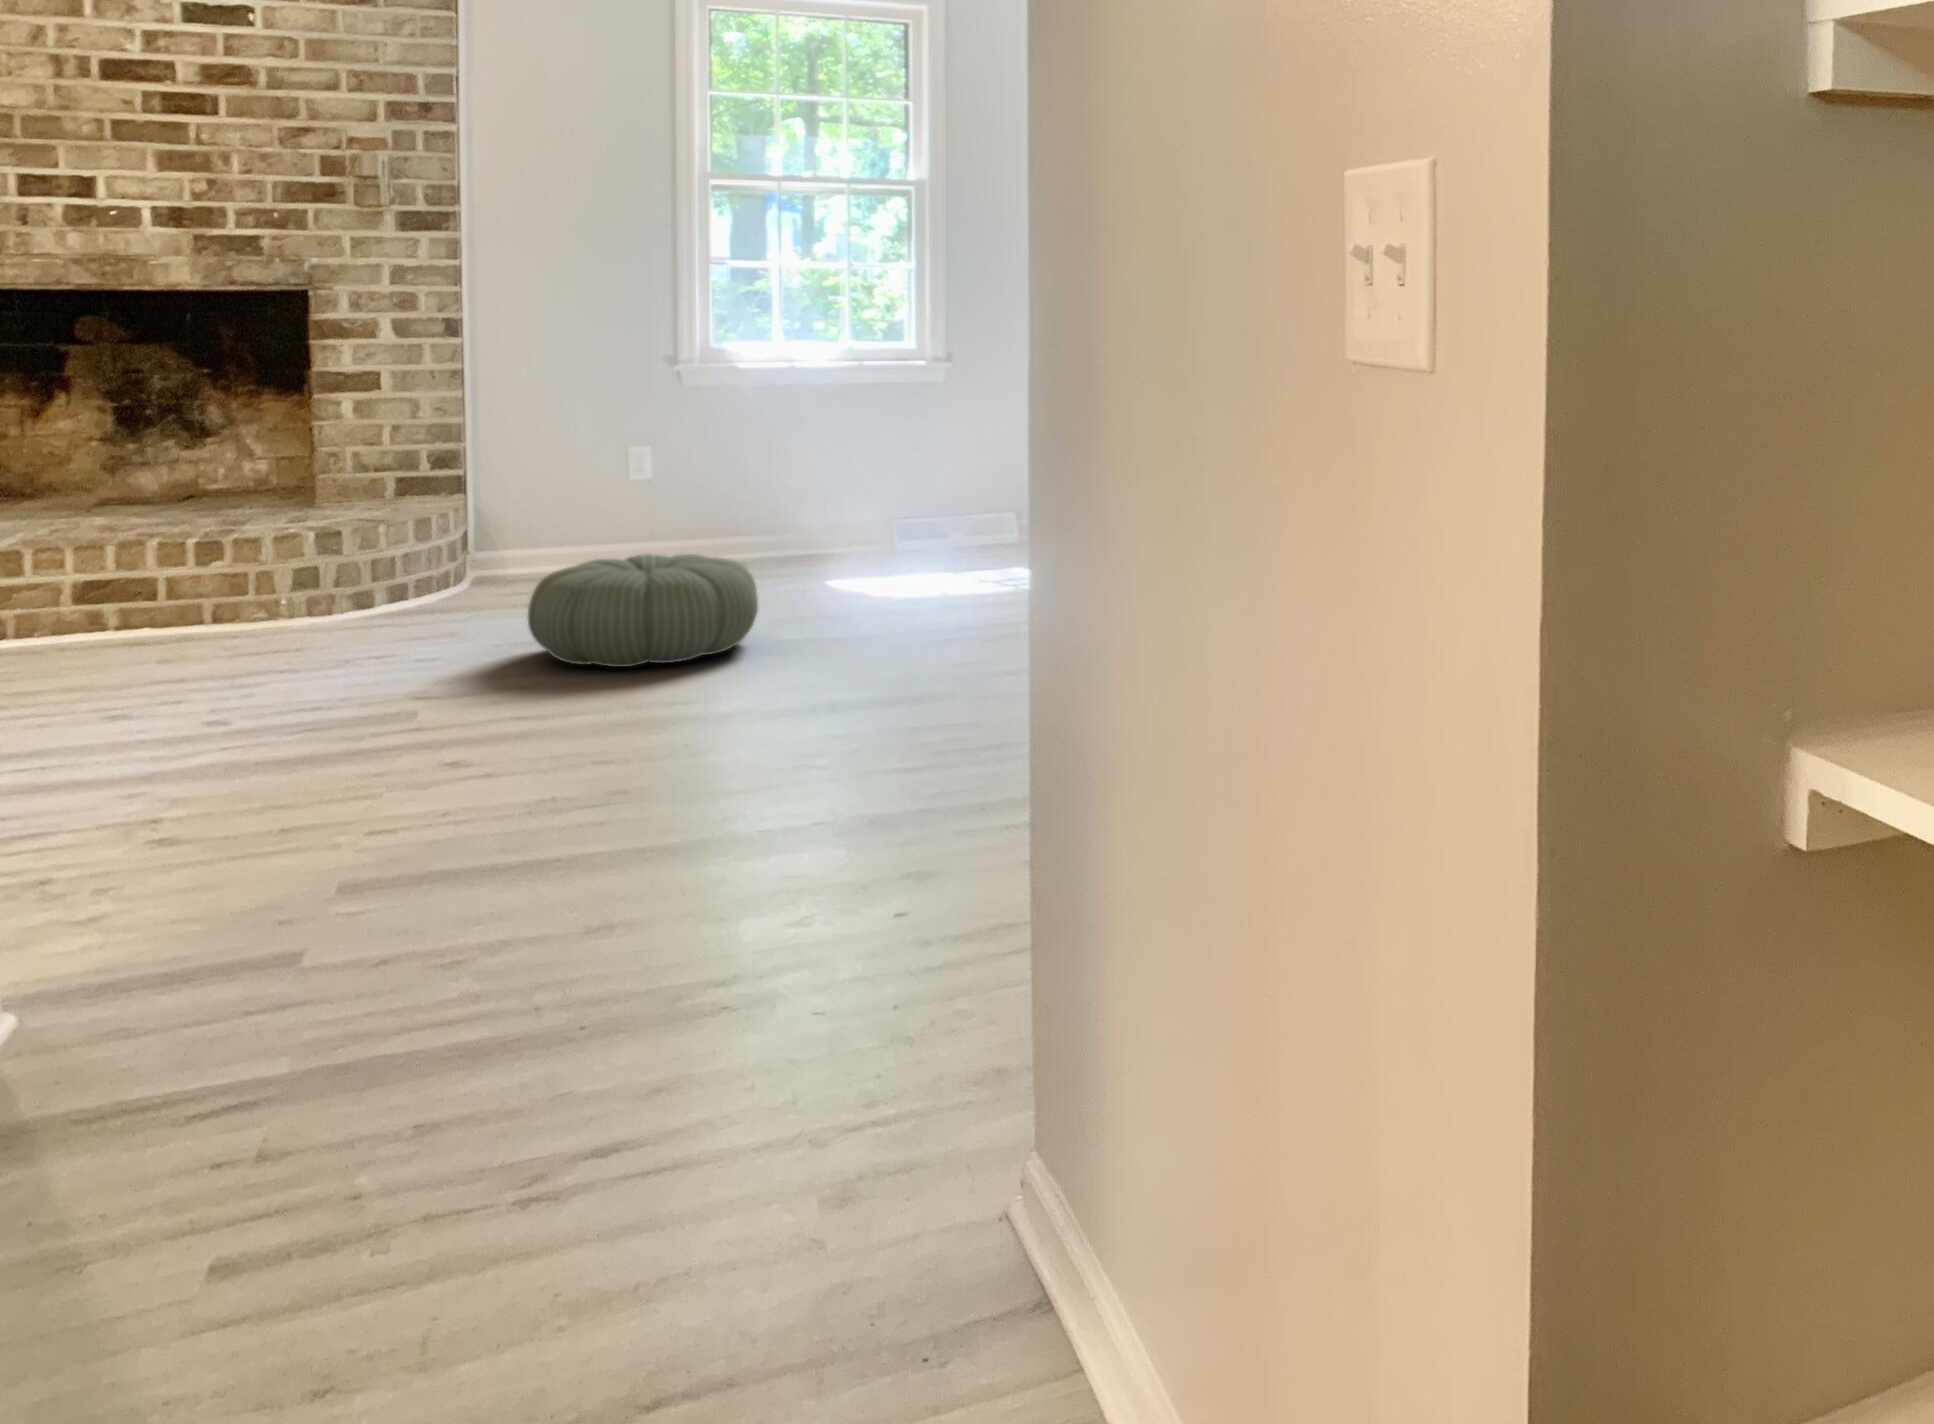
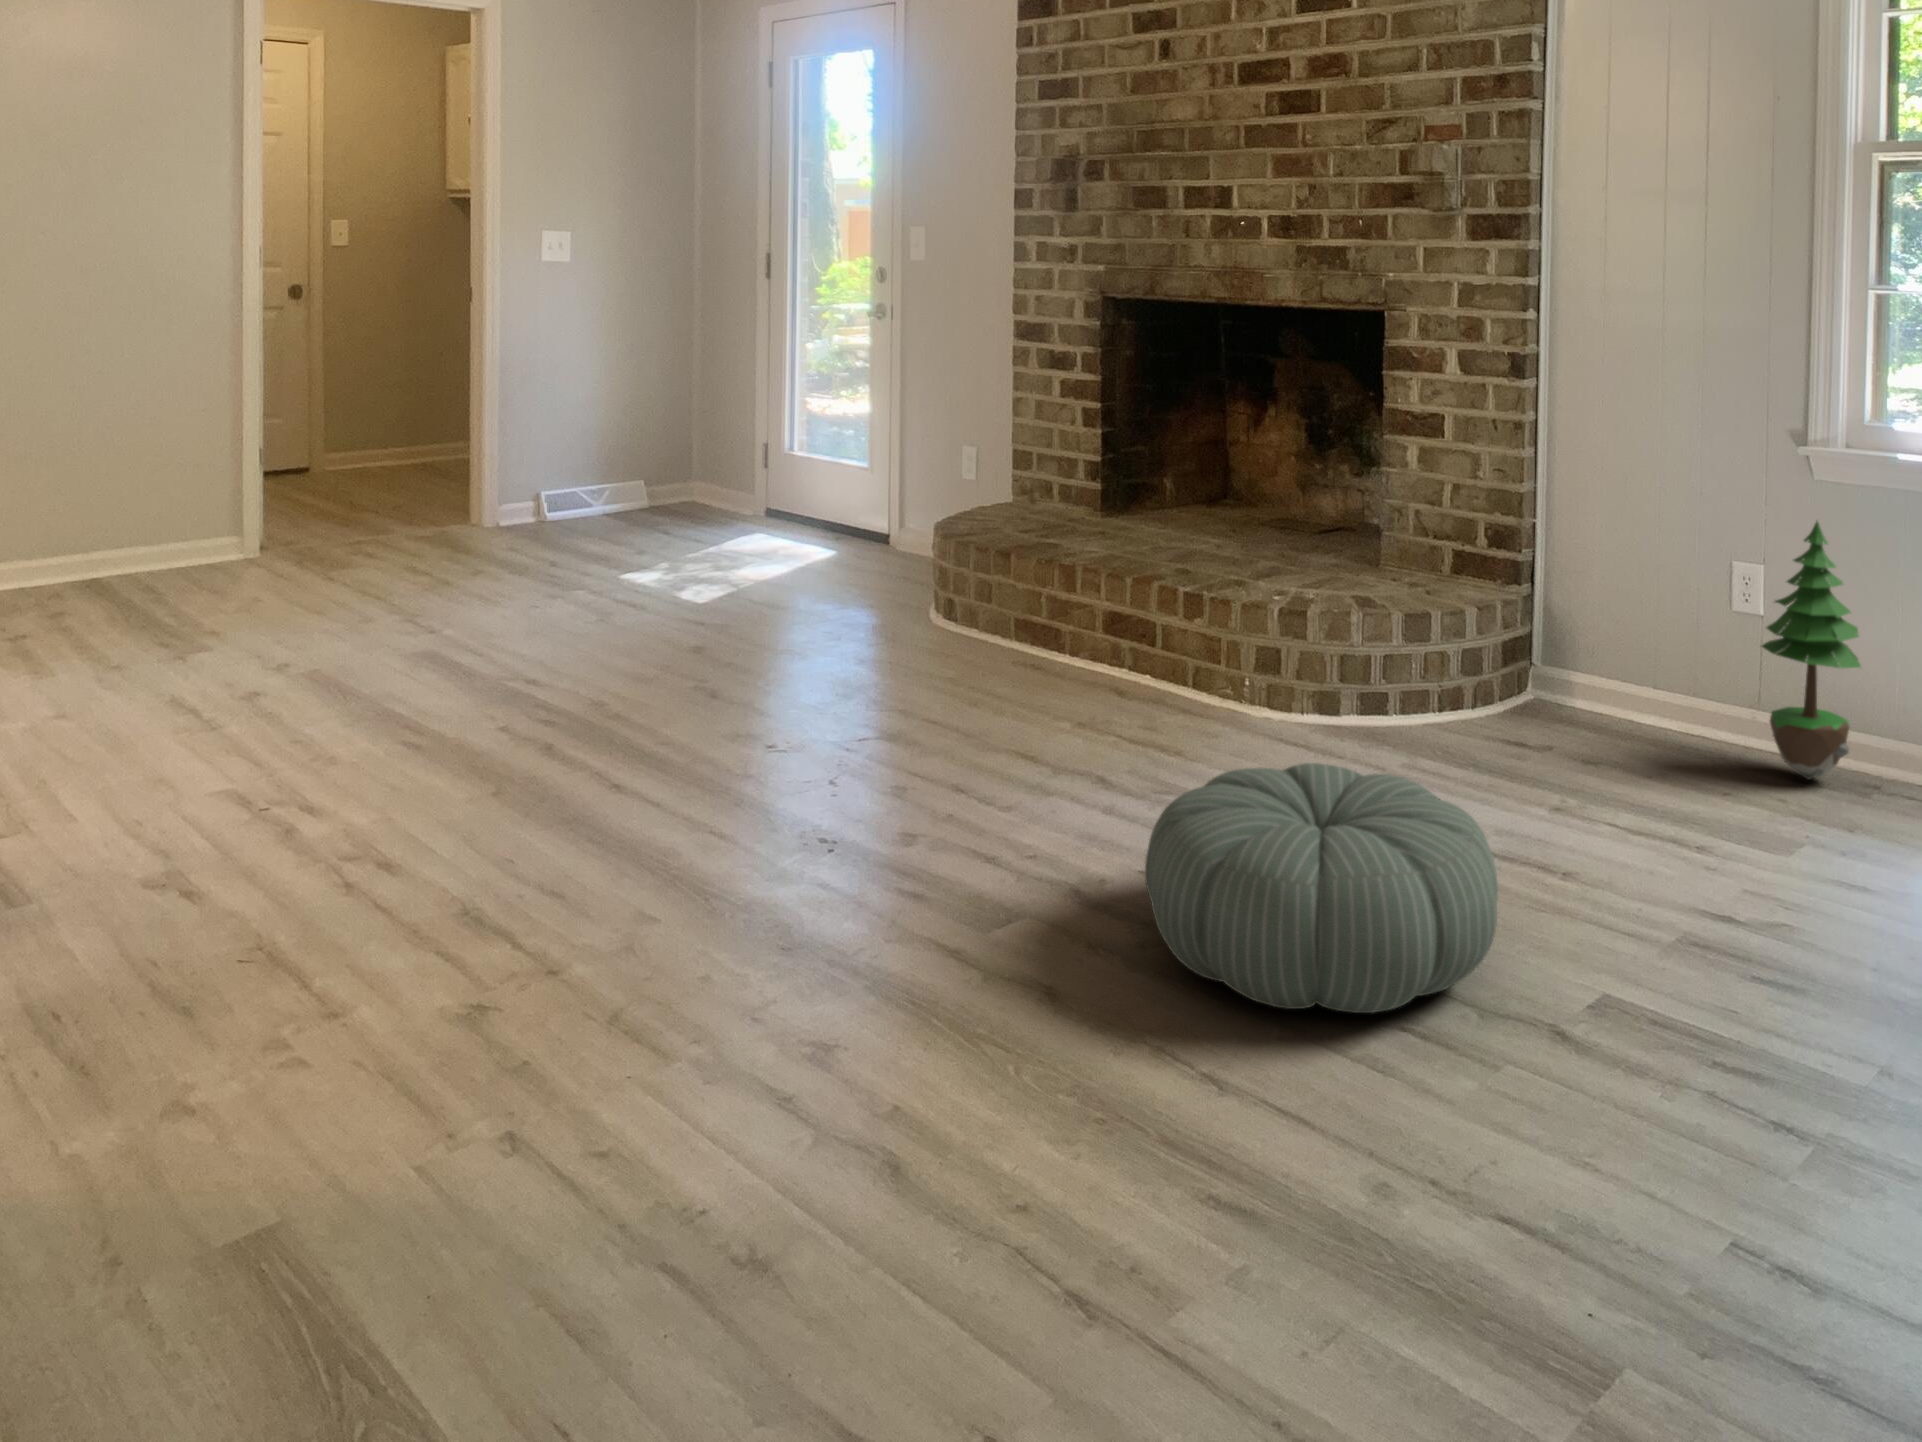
potted tree: none [670,407,734,570] -> present [1762,522,1861,779]

